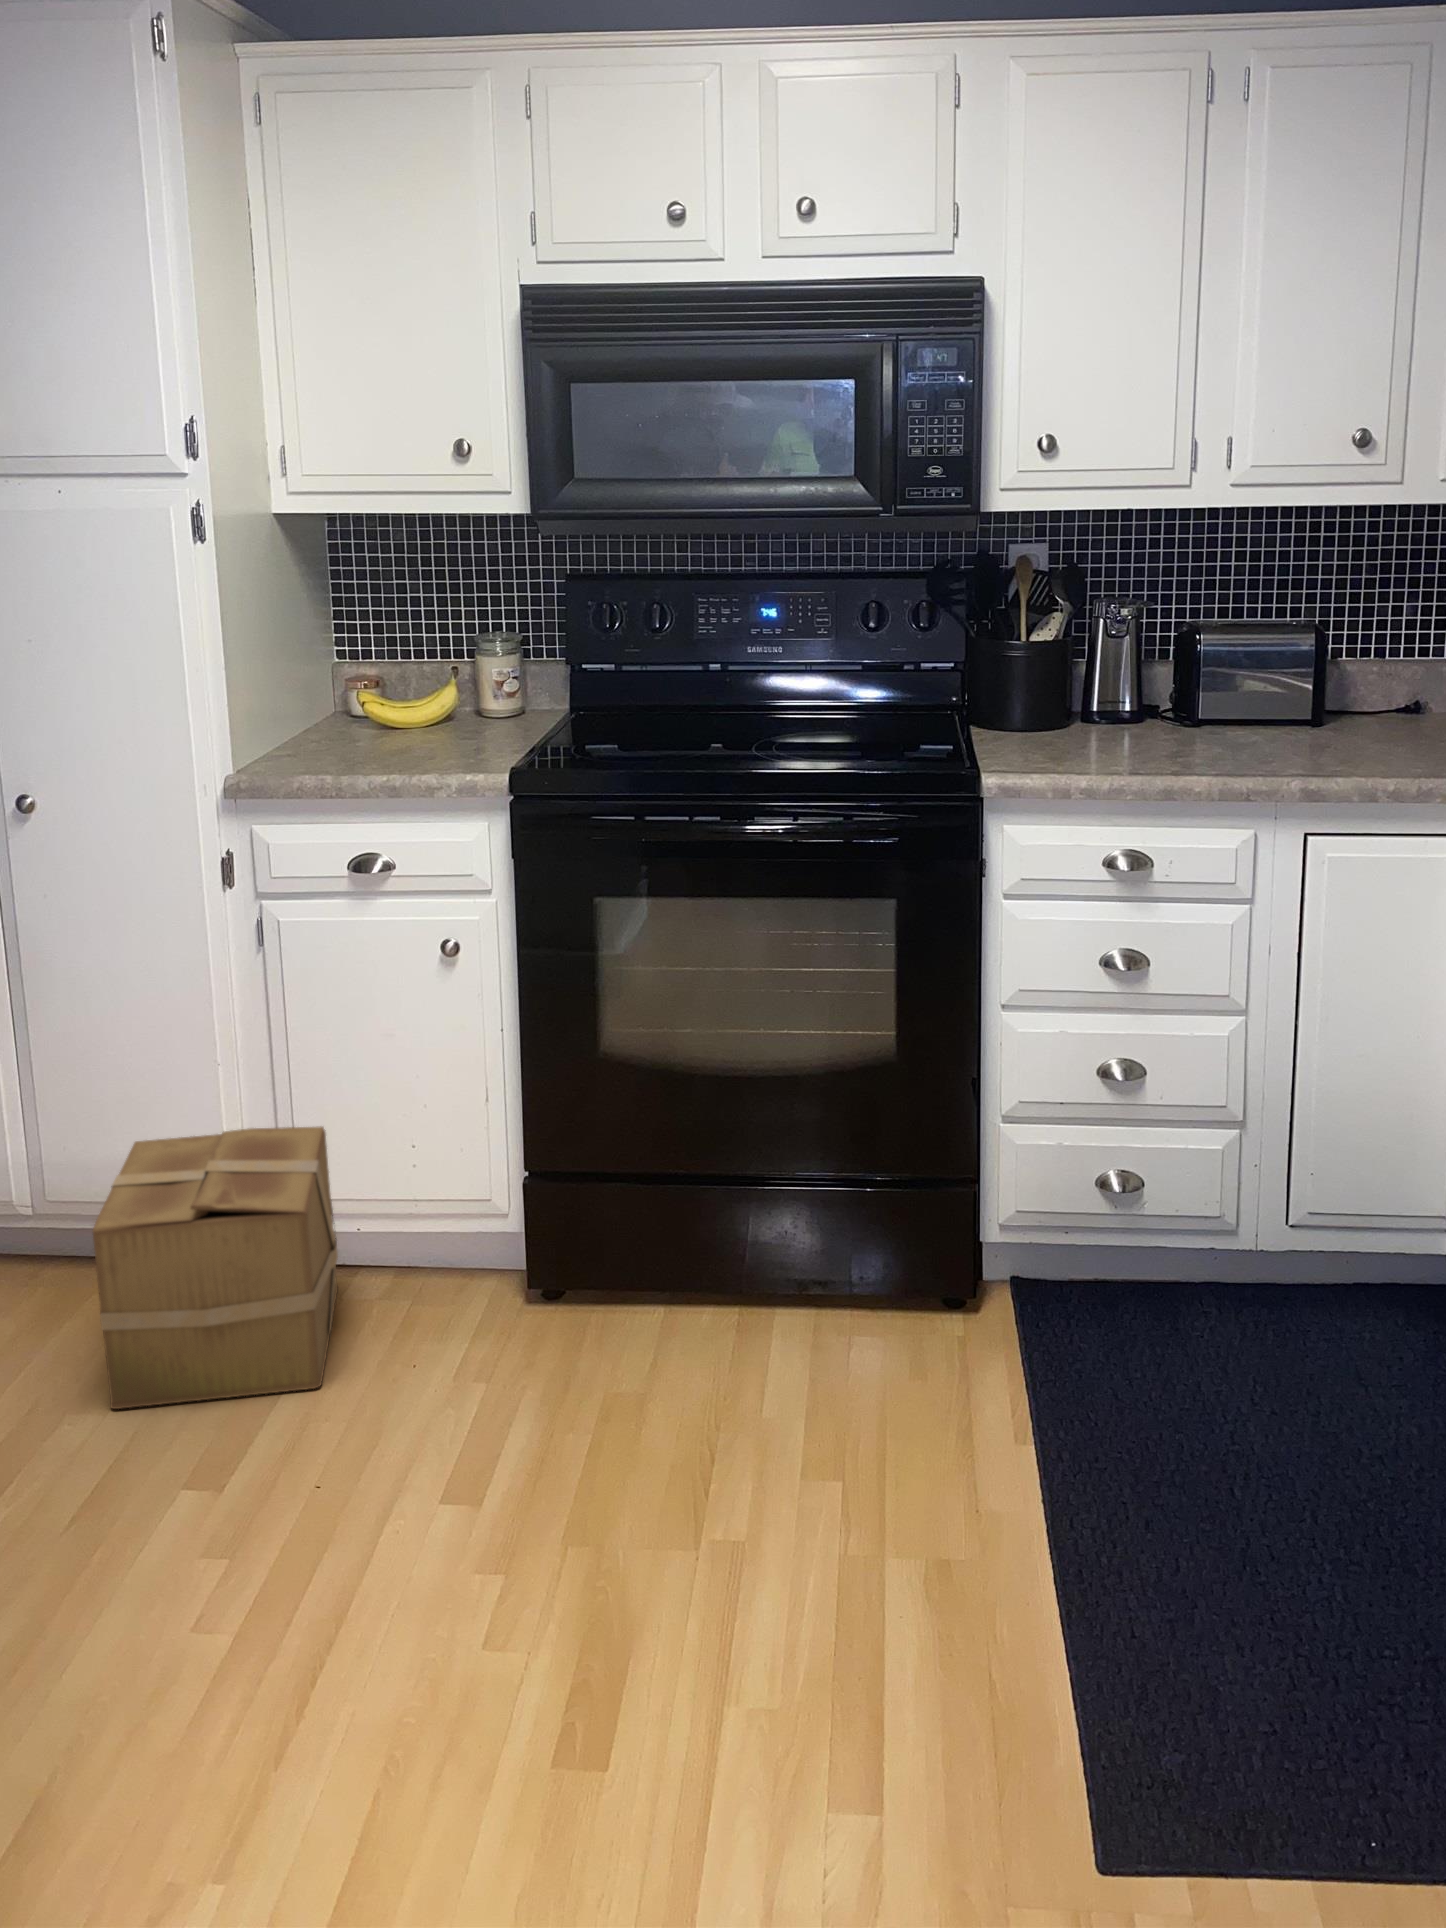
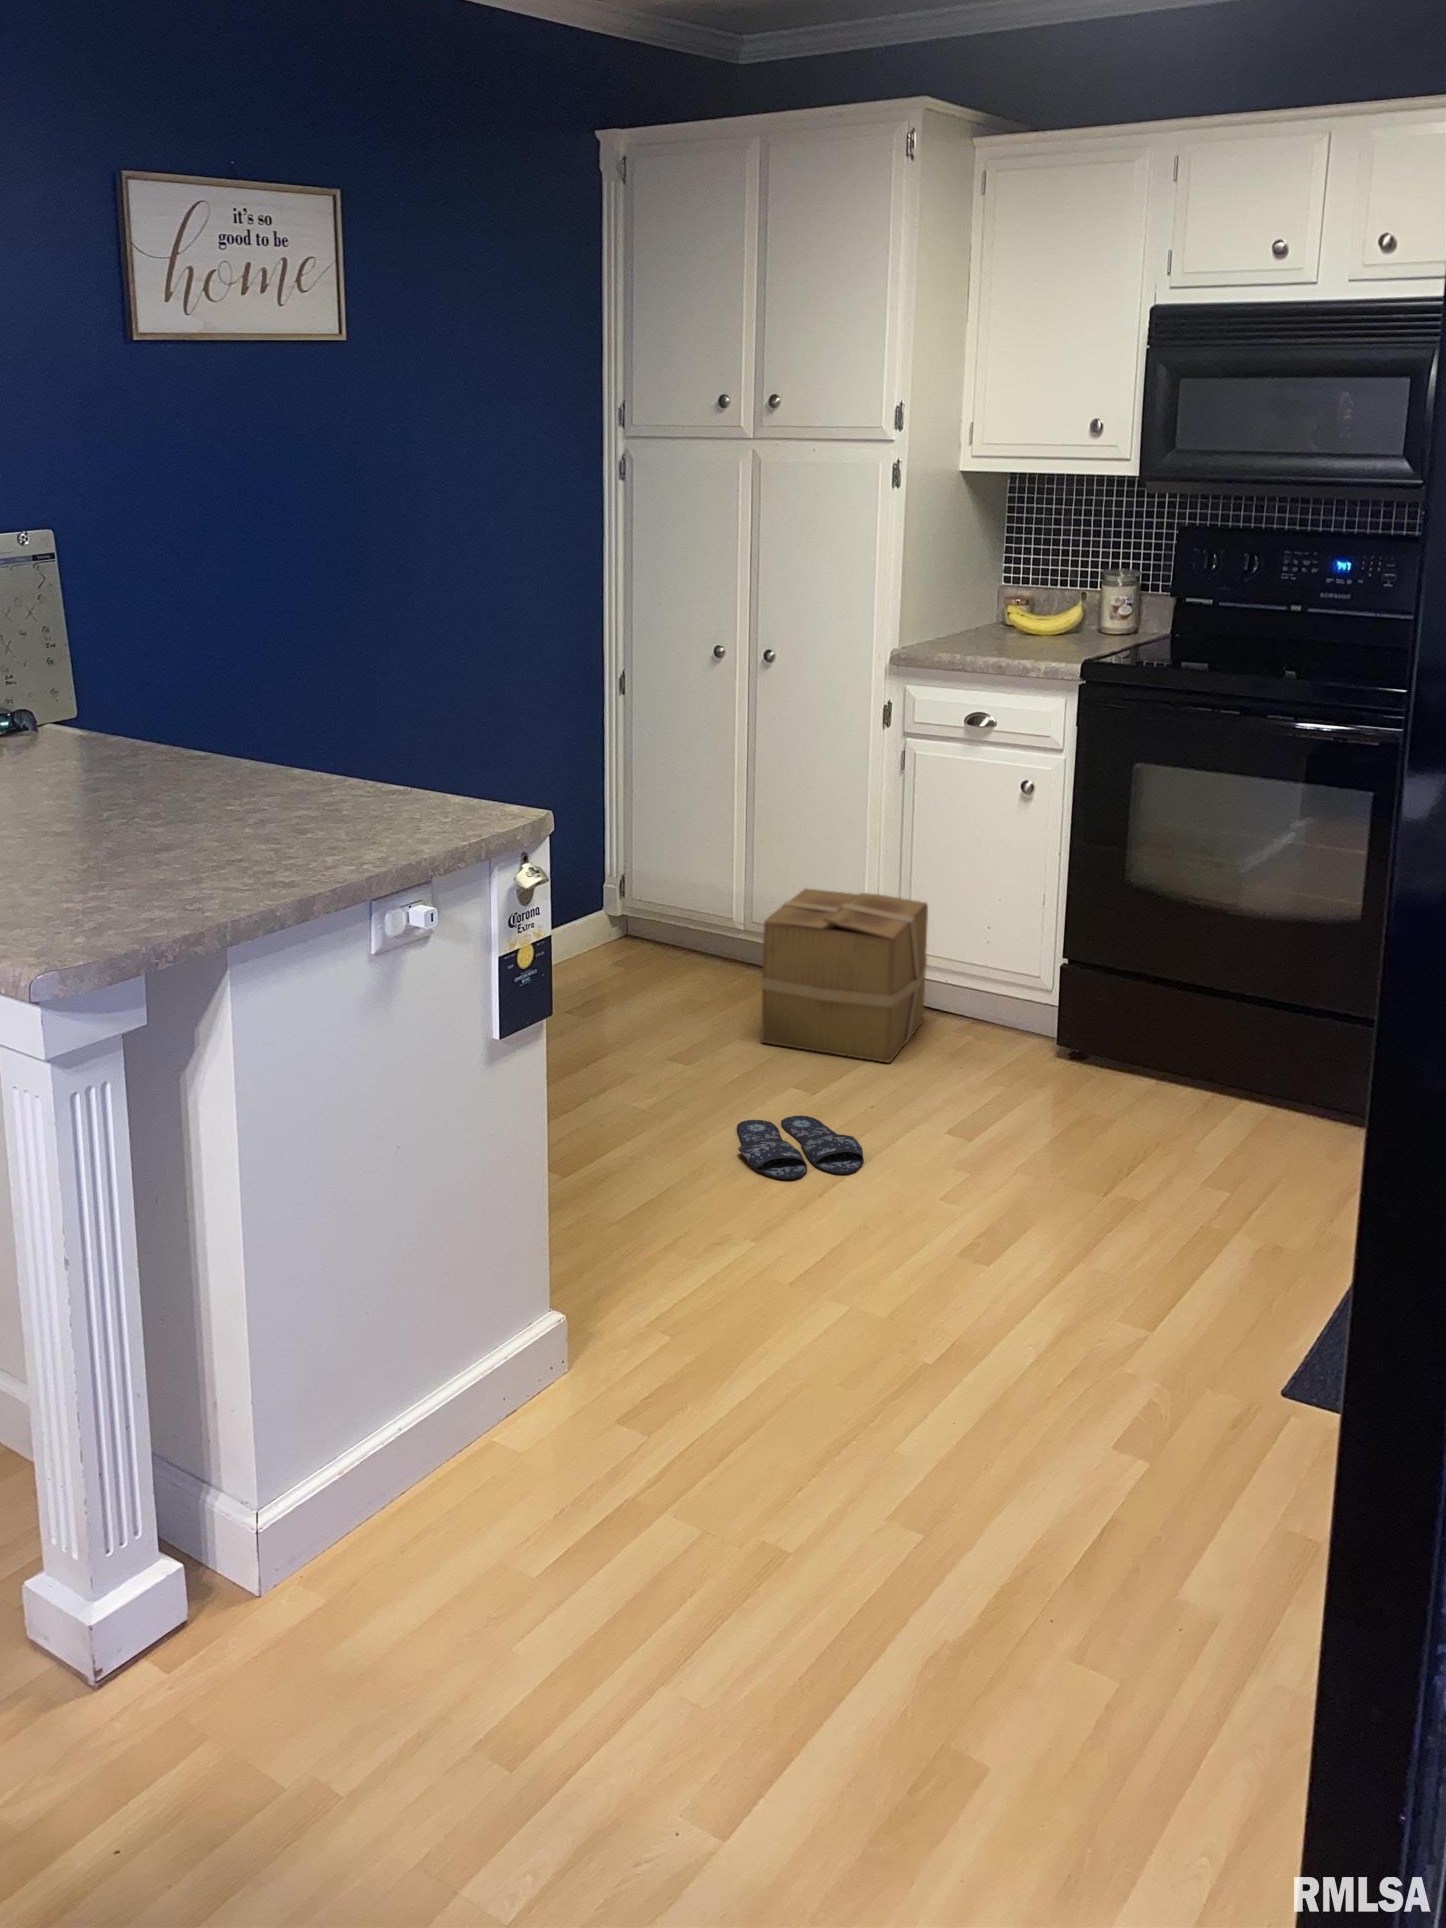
slippers: none [124,1552,356,1729] -> present [737,1116,864,1180]

